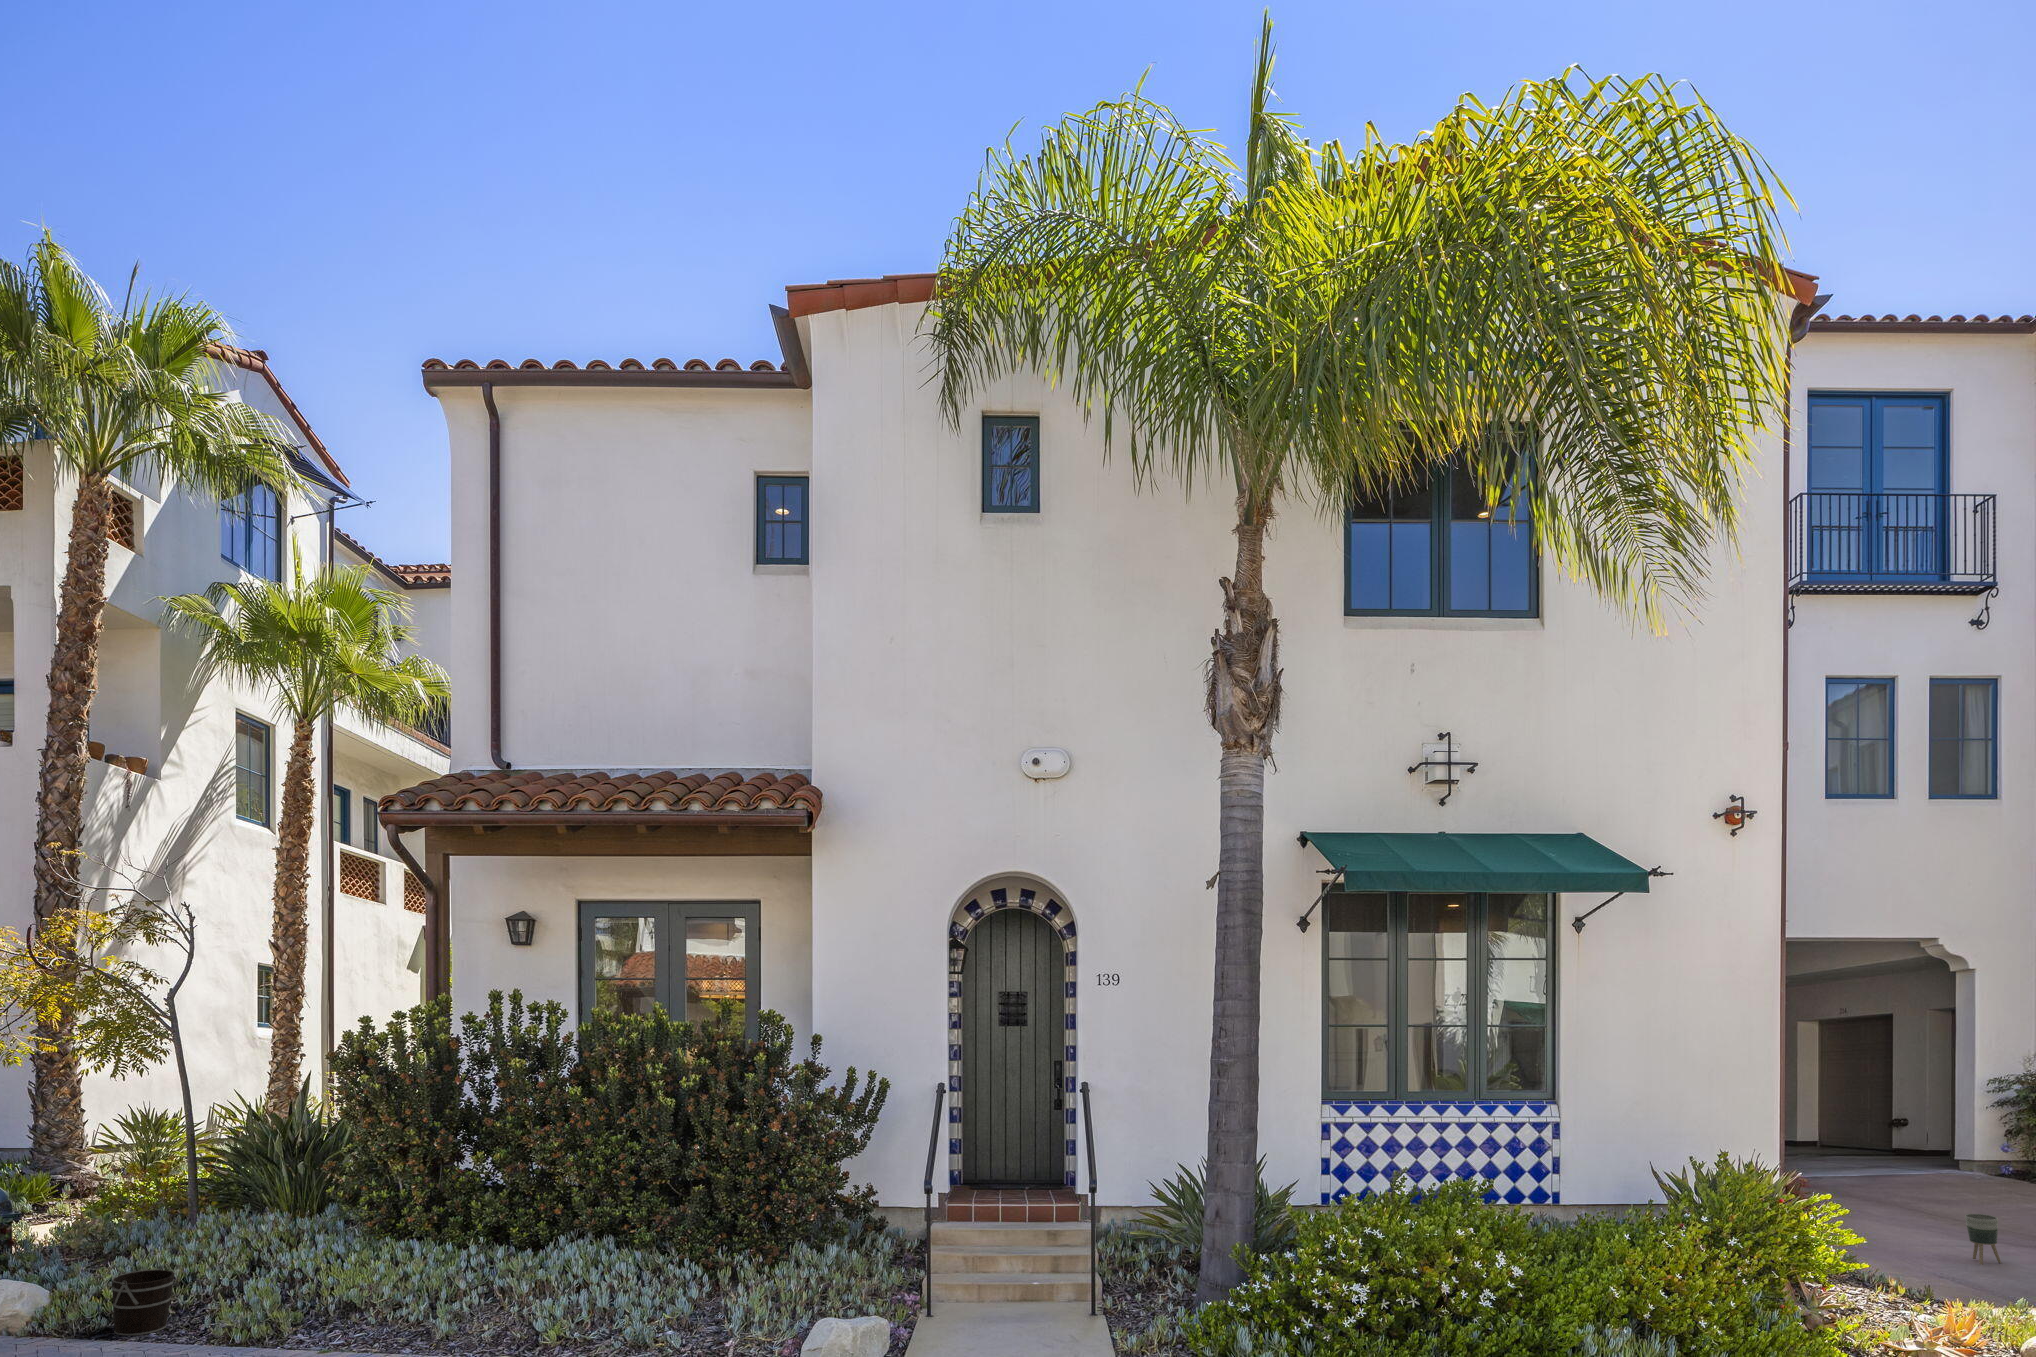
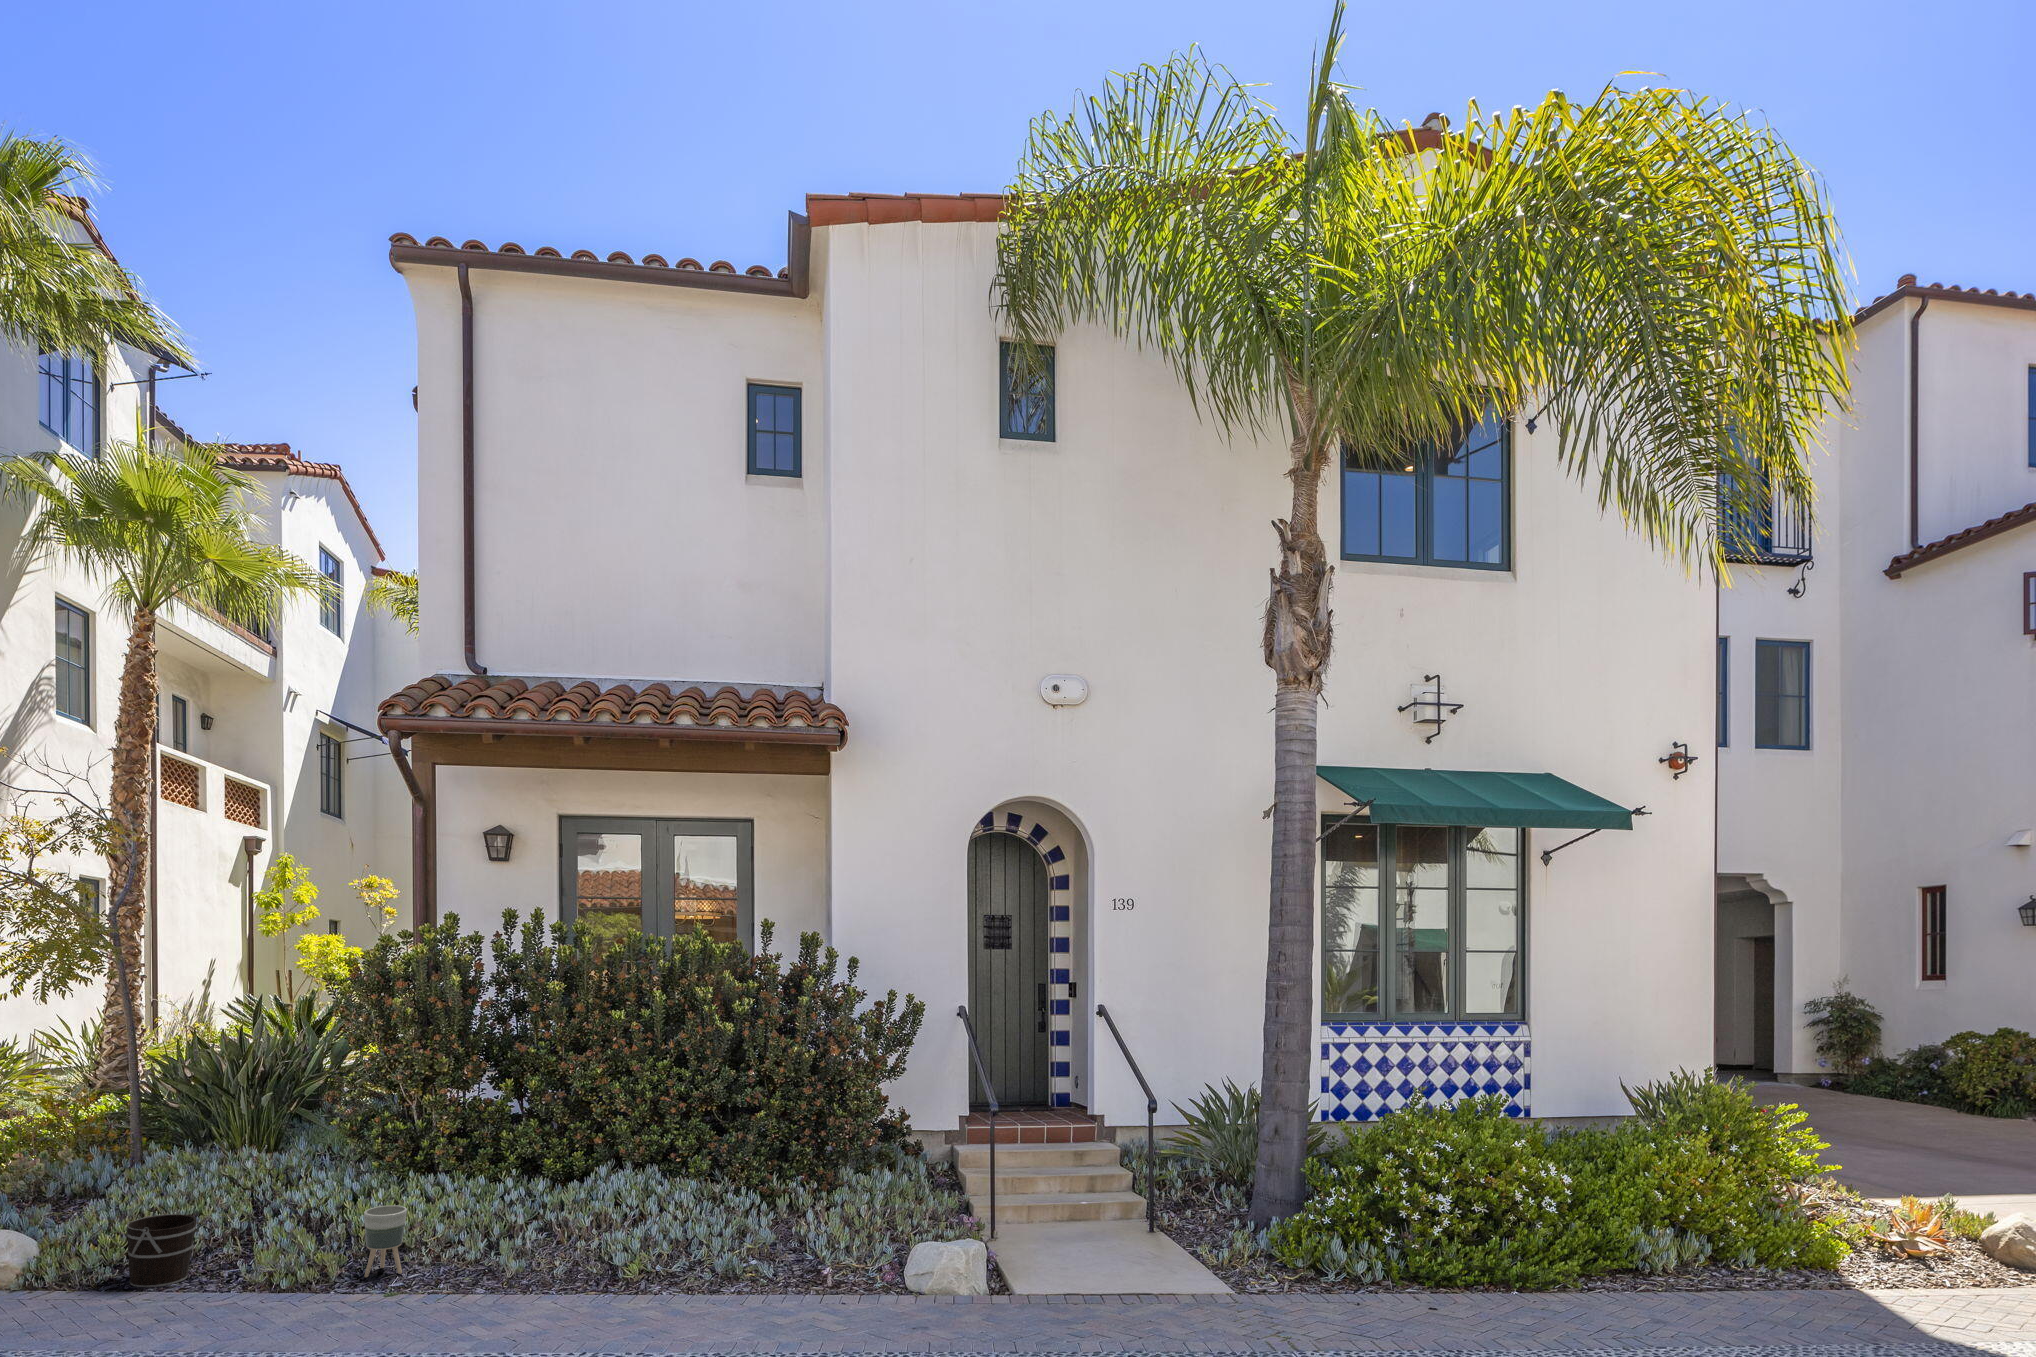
planter: present [1965,1214,2001,1264] -> present [364,1205,407,1277]

